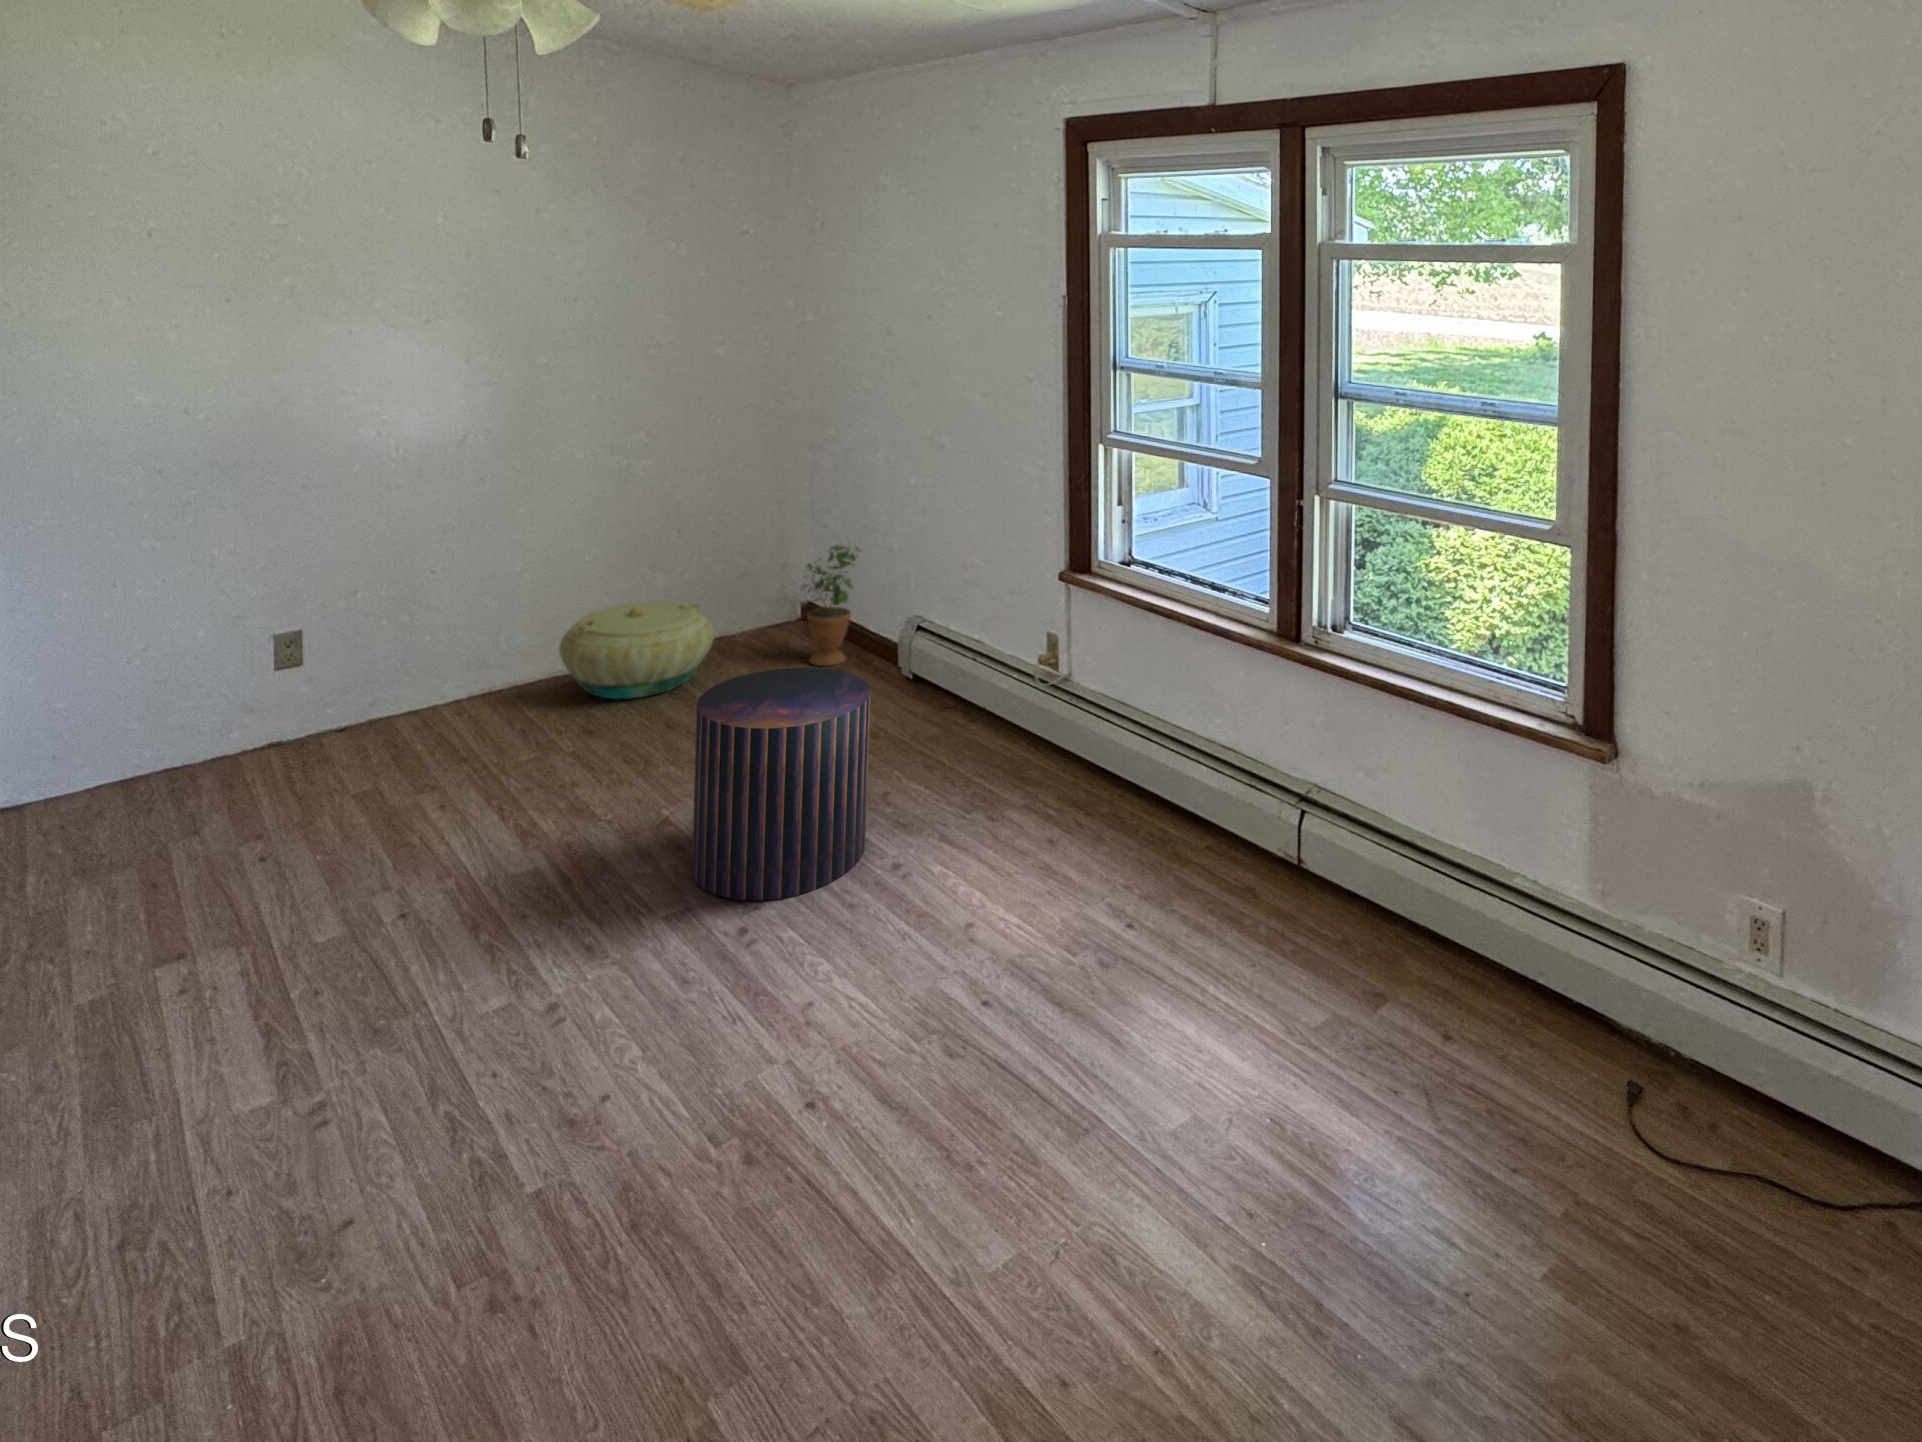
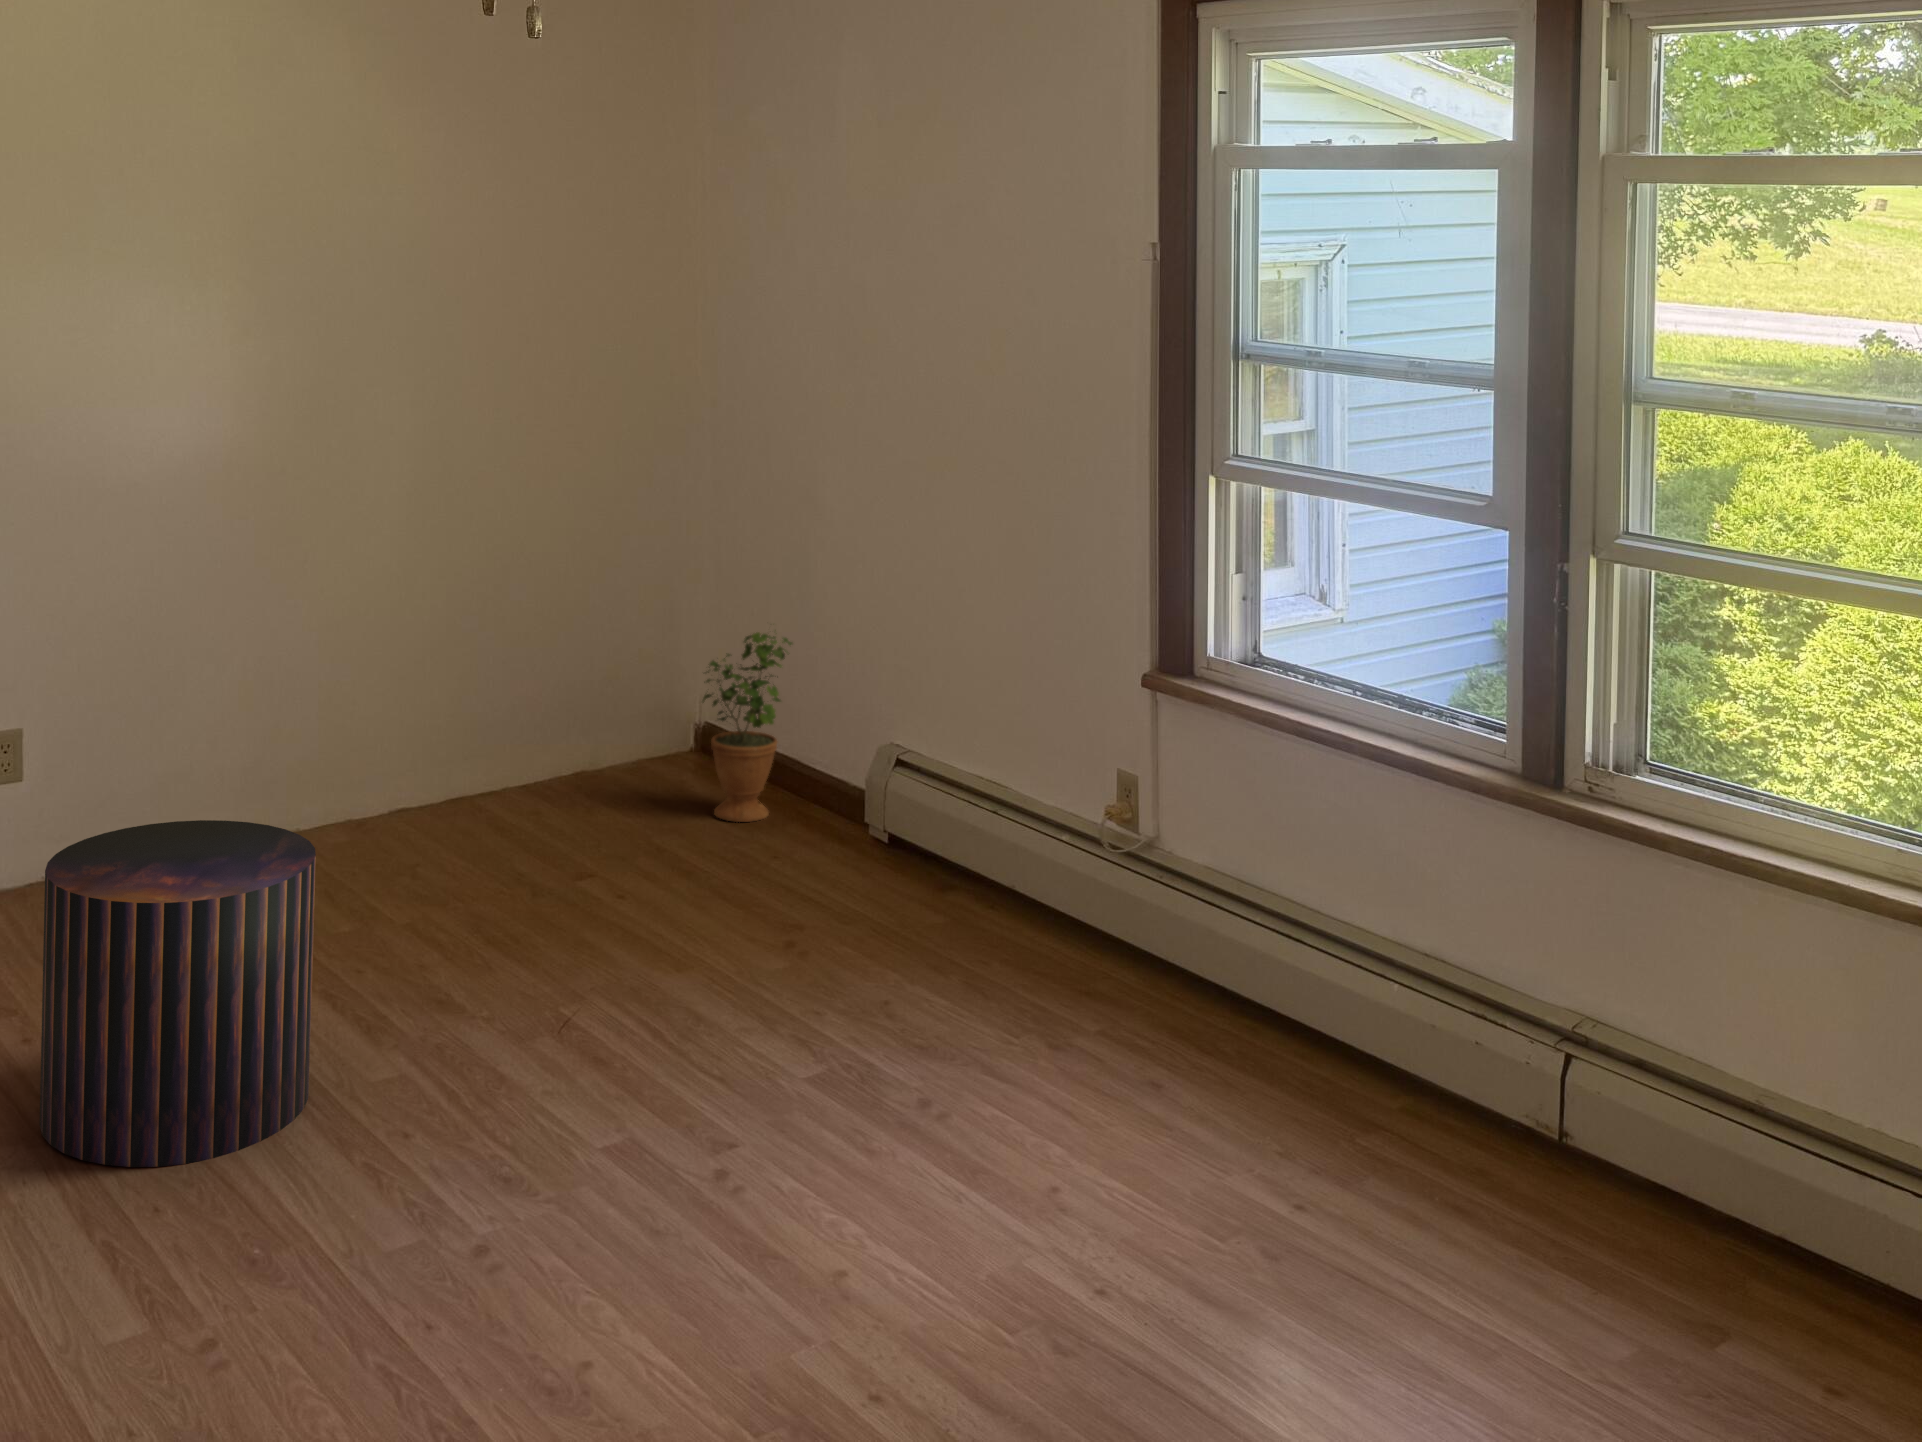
basket: present [559,601,714,699] -> none [359,710,575,853]
pouf: present [692,668,871,900] -> present [40,820,316,1167]

